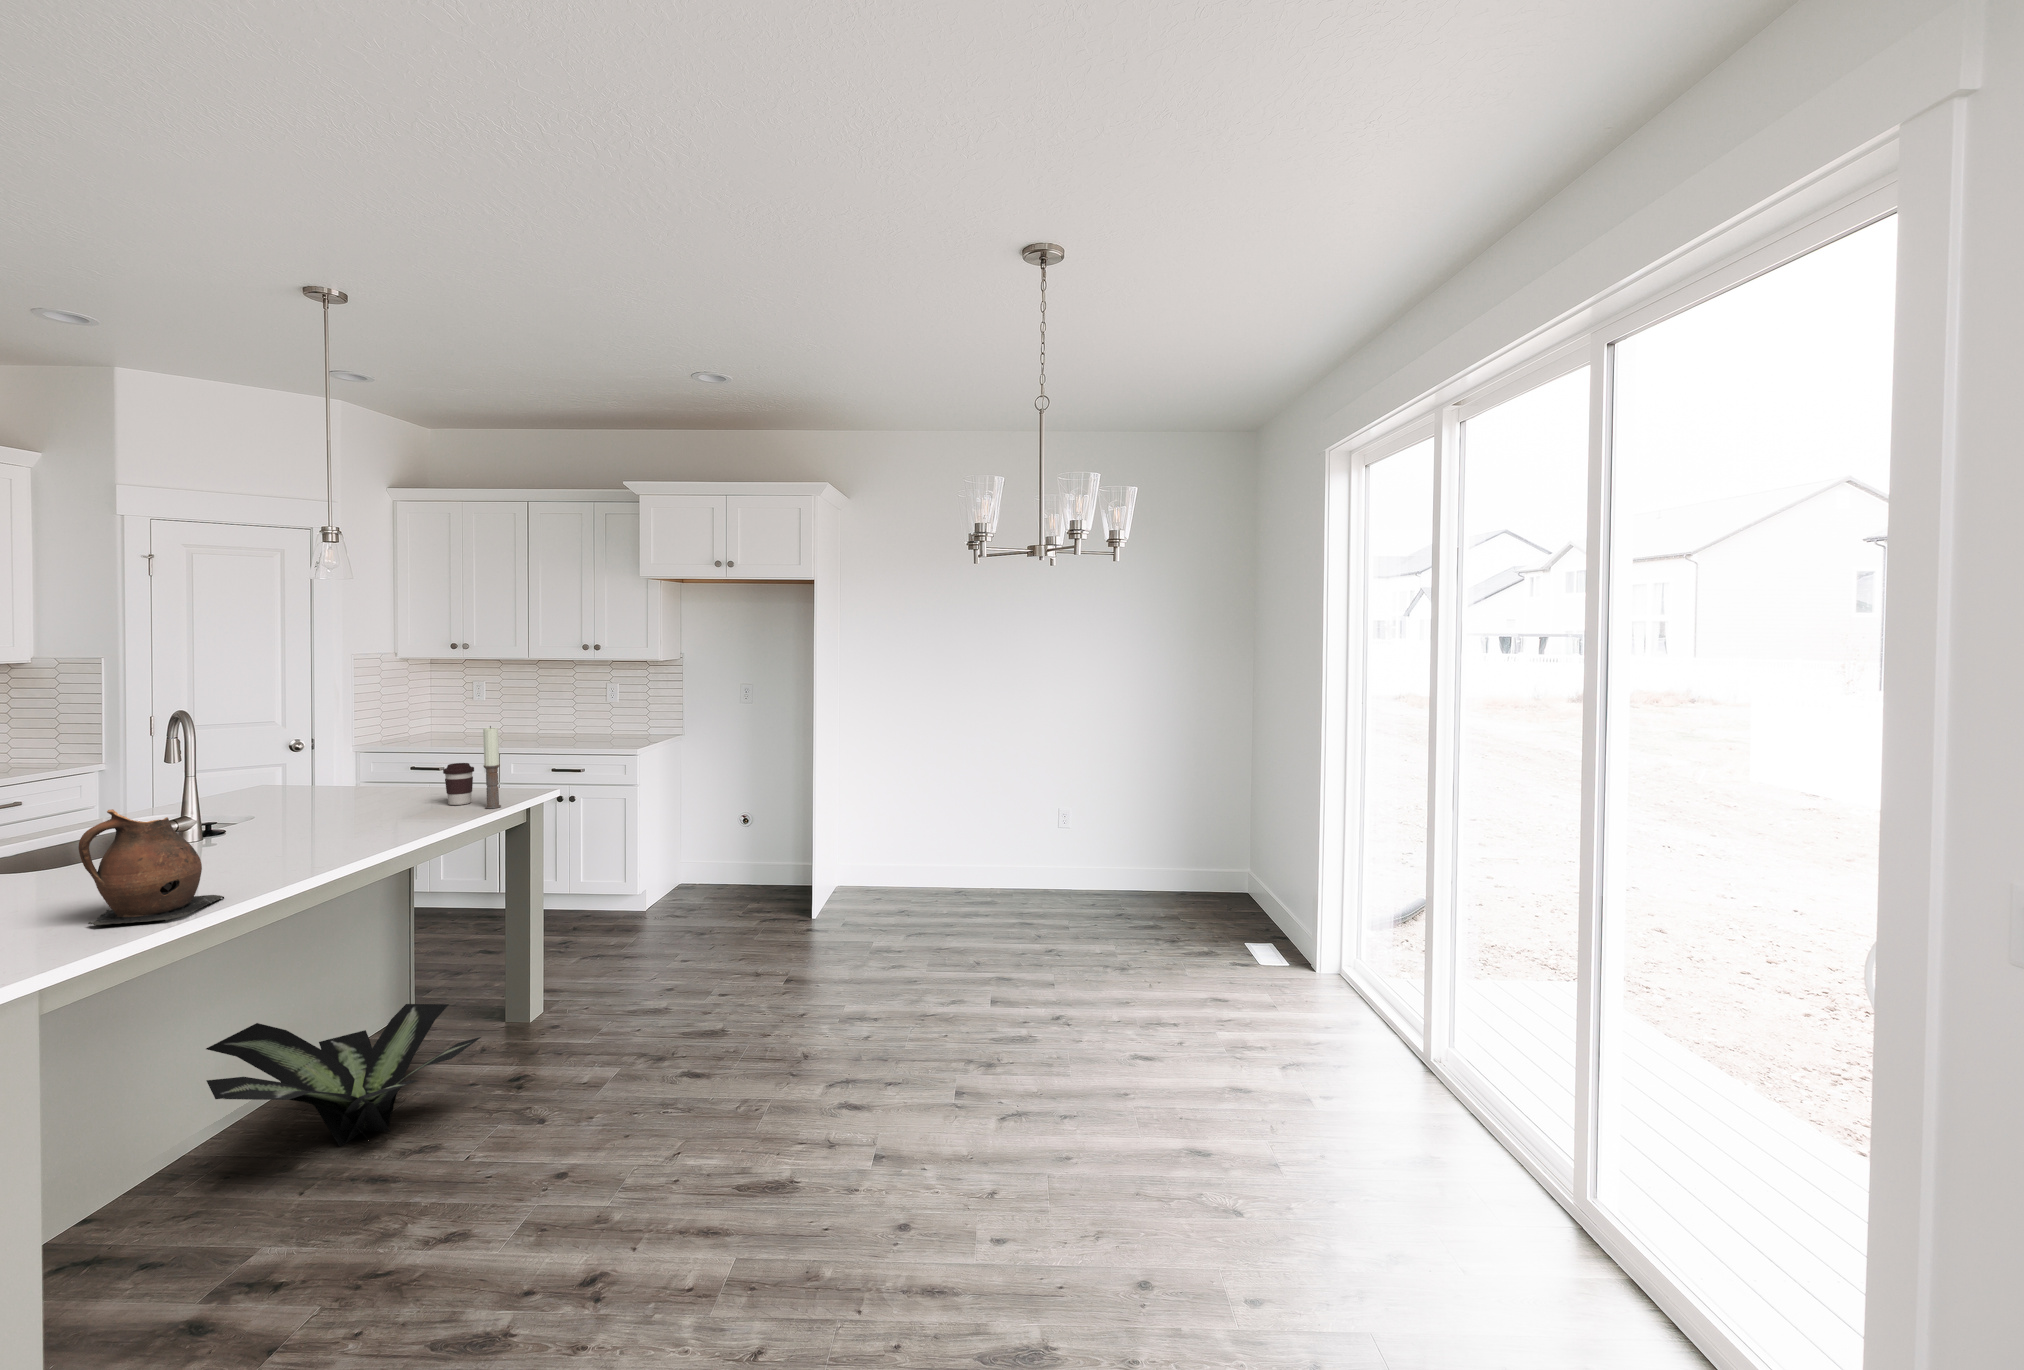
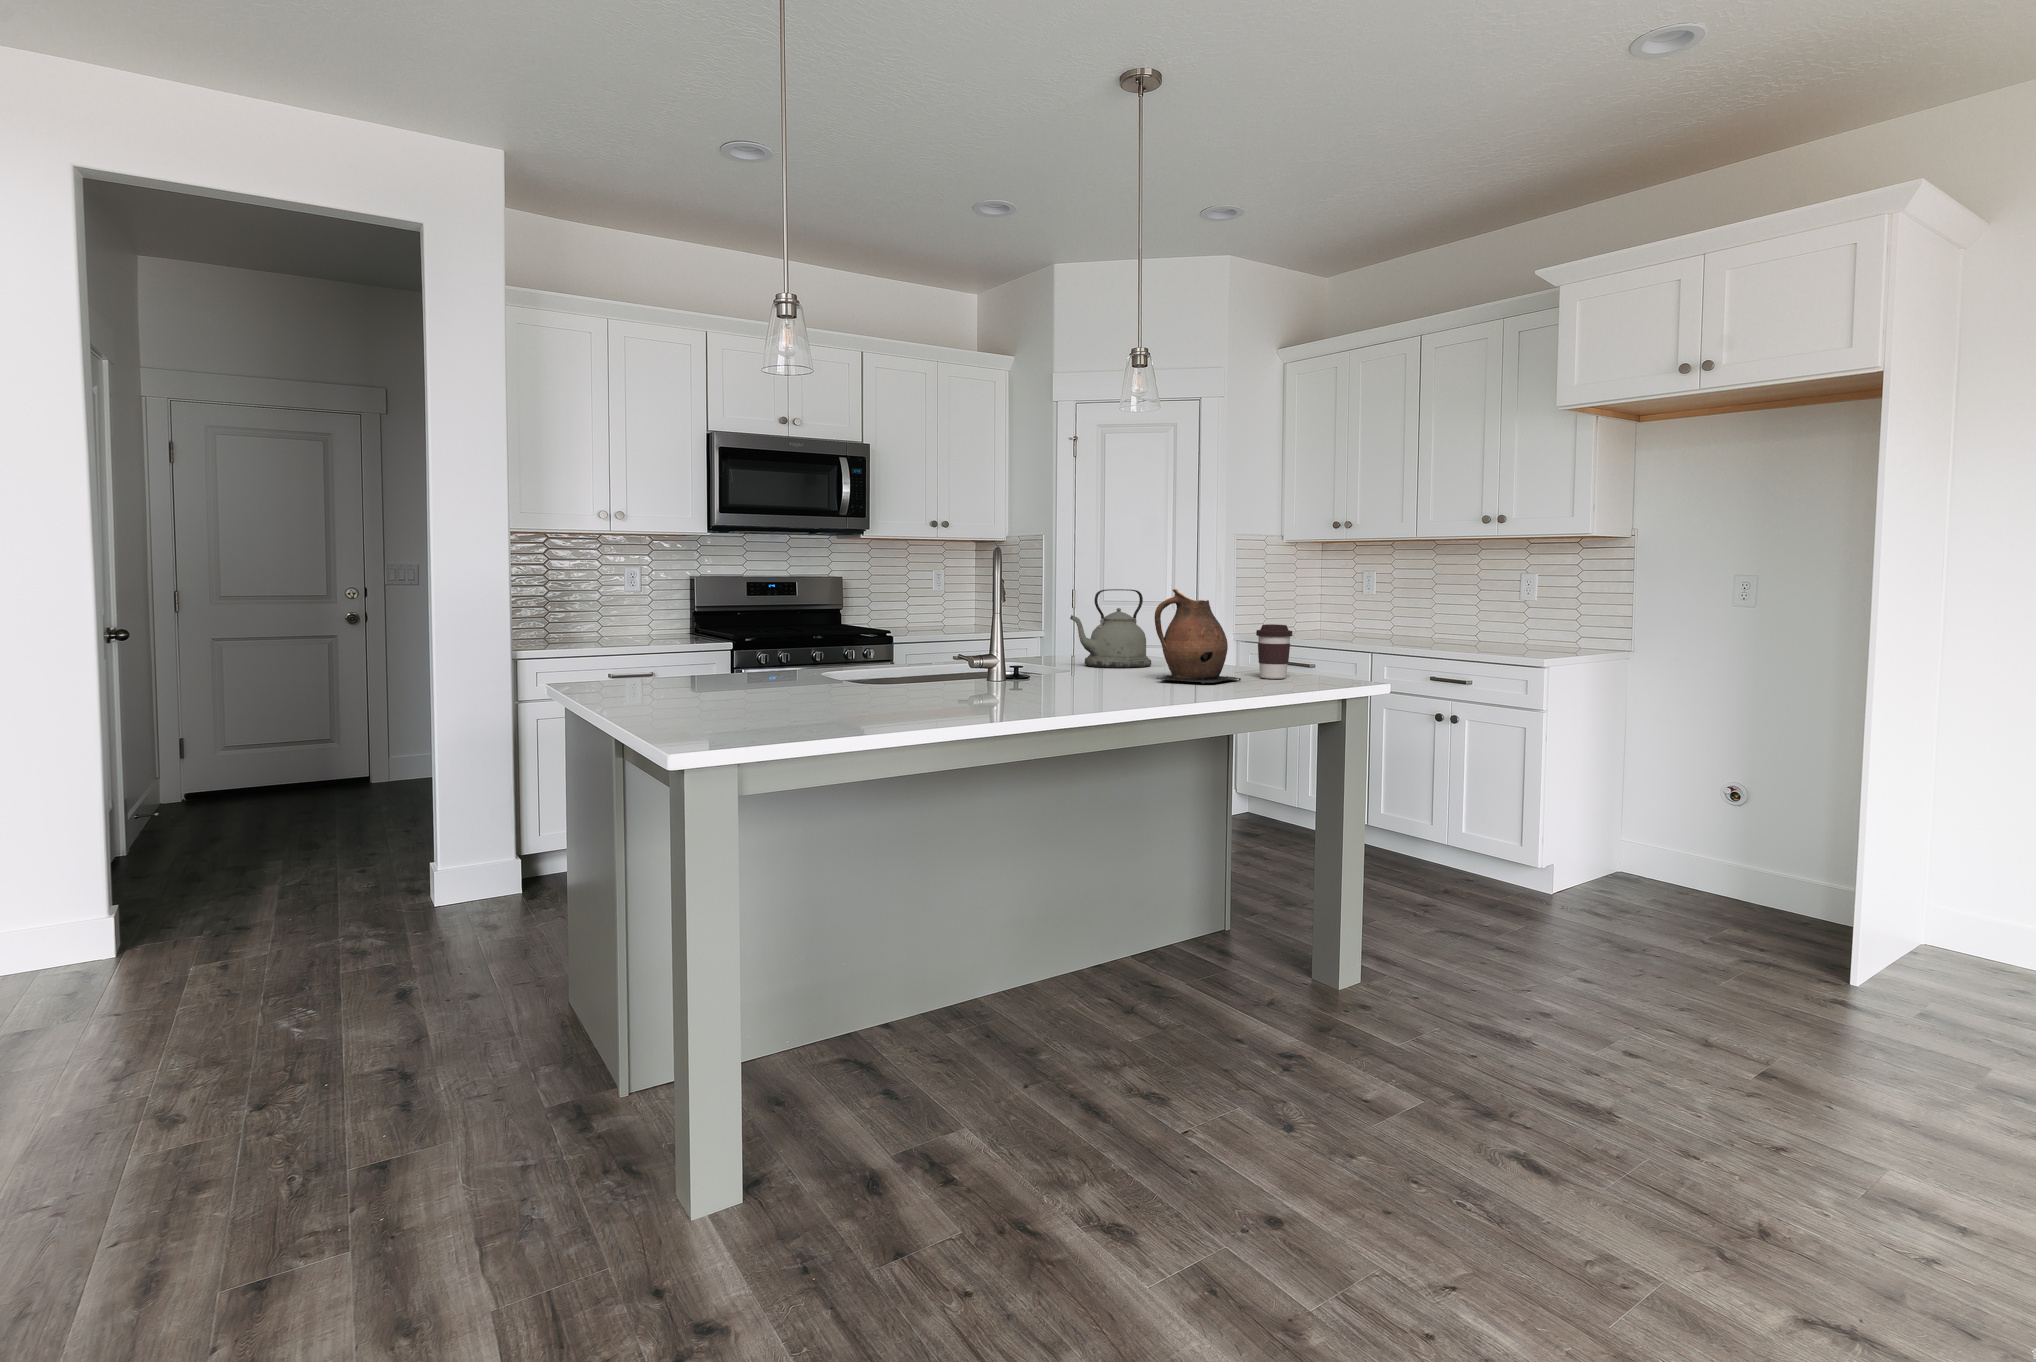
candle: present [483,726,501,808] -> none [1293,570,1316,684]
kettle: none [233,739,322,812] -> present [1070,589,1151,668]
ceramic pitcher: present [79,809,224,925] -> present [1155,589,1241,684]
potted plant: present [206,1004,481,1147] -> none [961,889,1232,1063]

